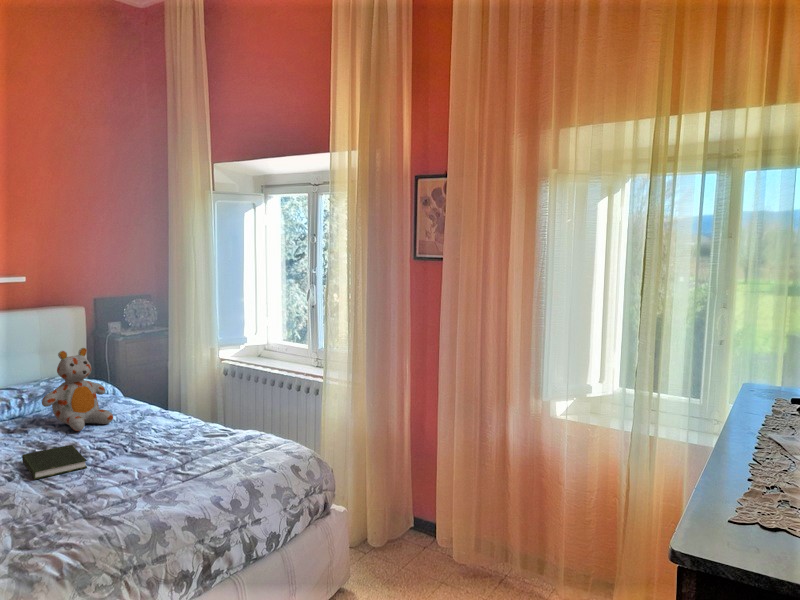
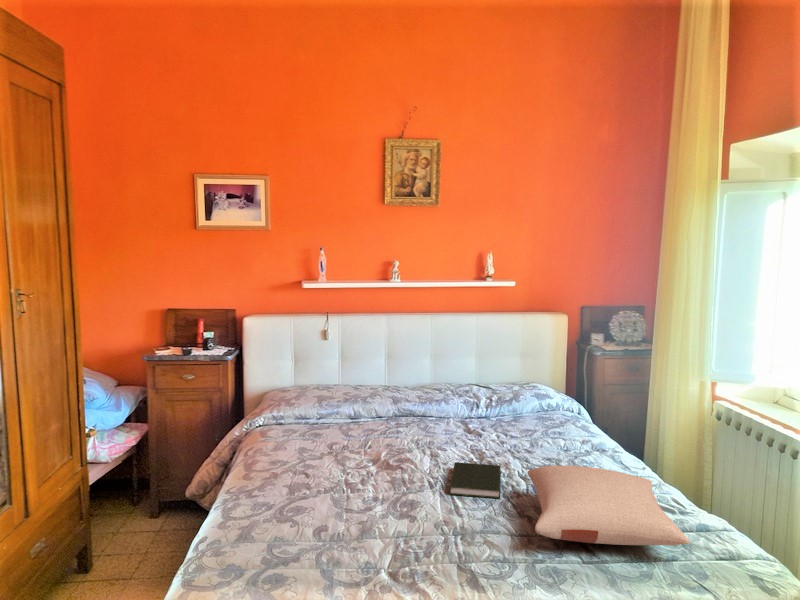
stuffed bear: present [42,348,113,431] -> none [493,360,558,450]
pillow: none [110,414,252,472] -> present [528,466,690,545]

